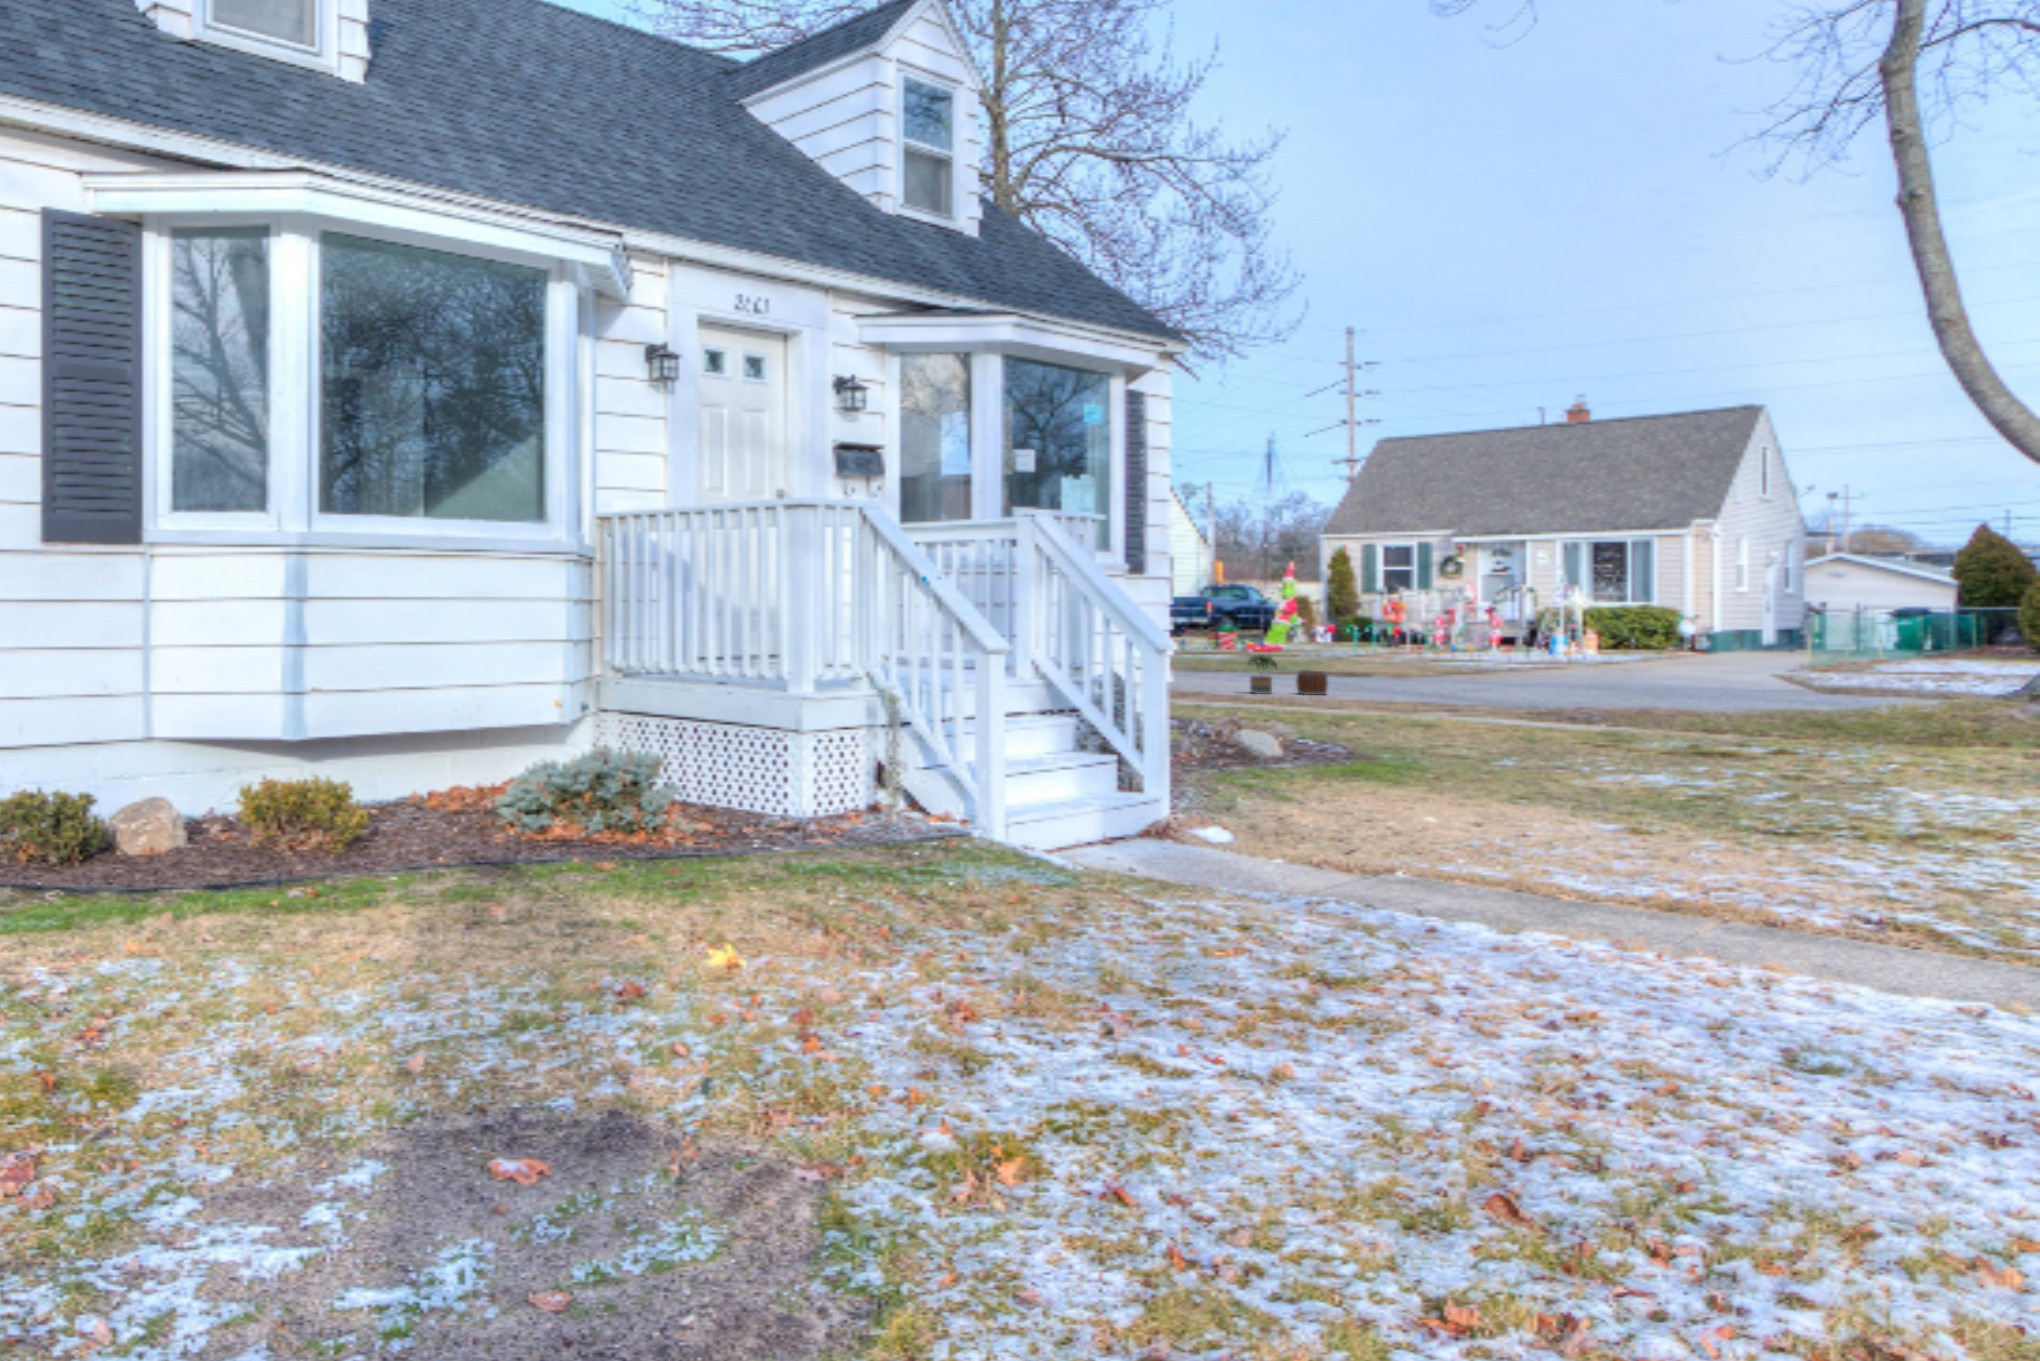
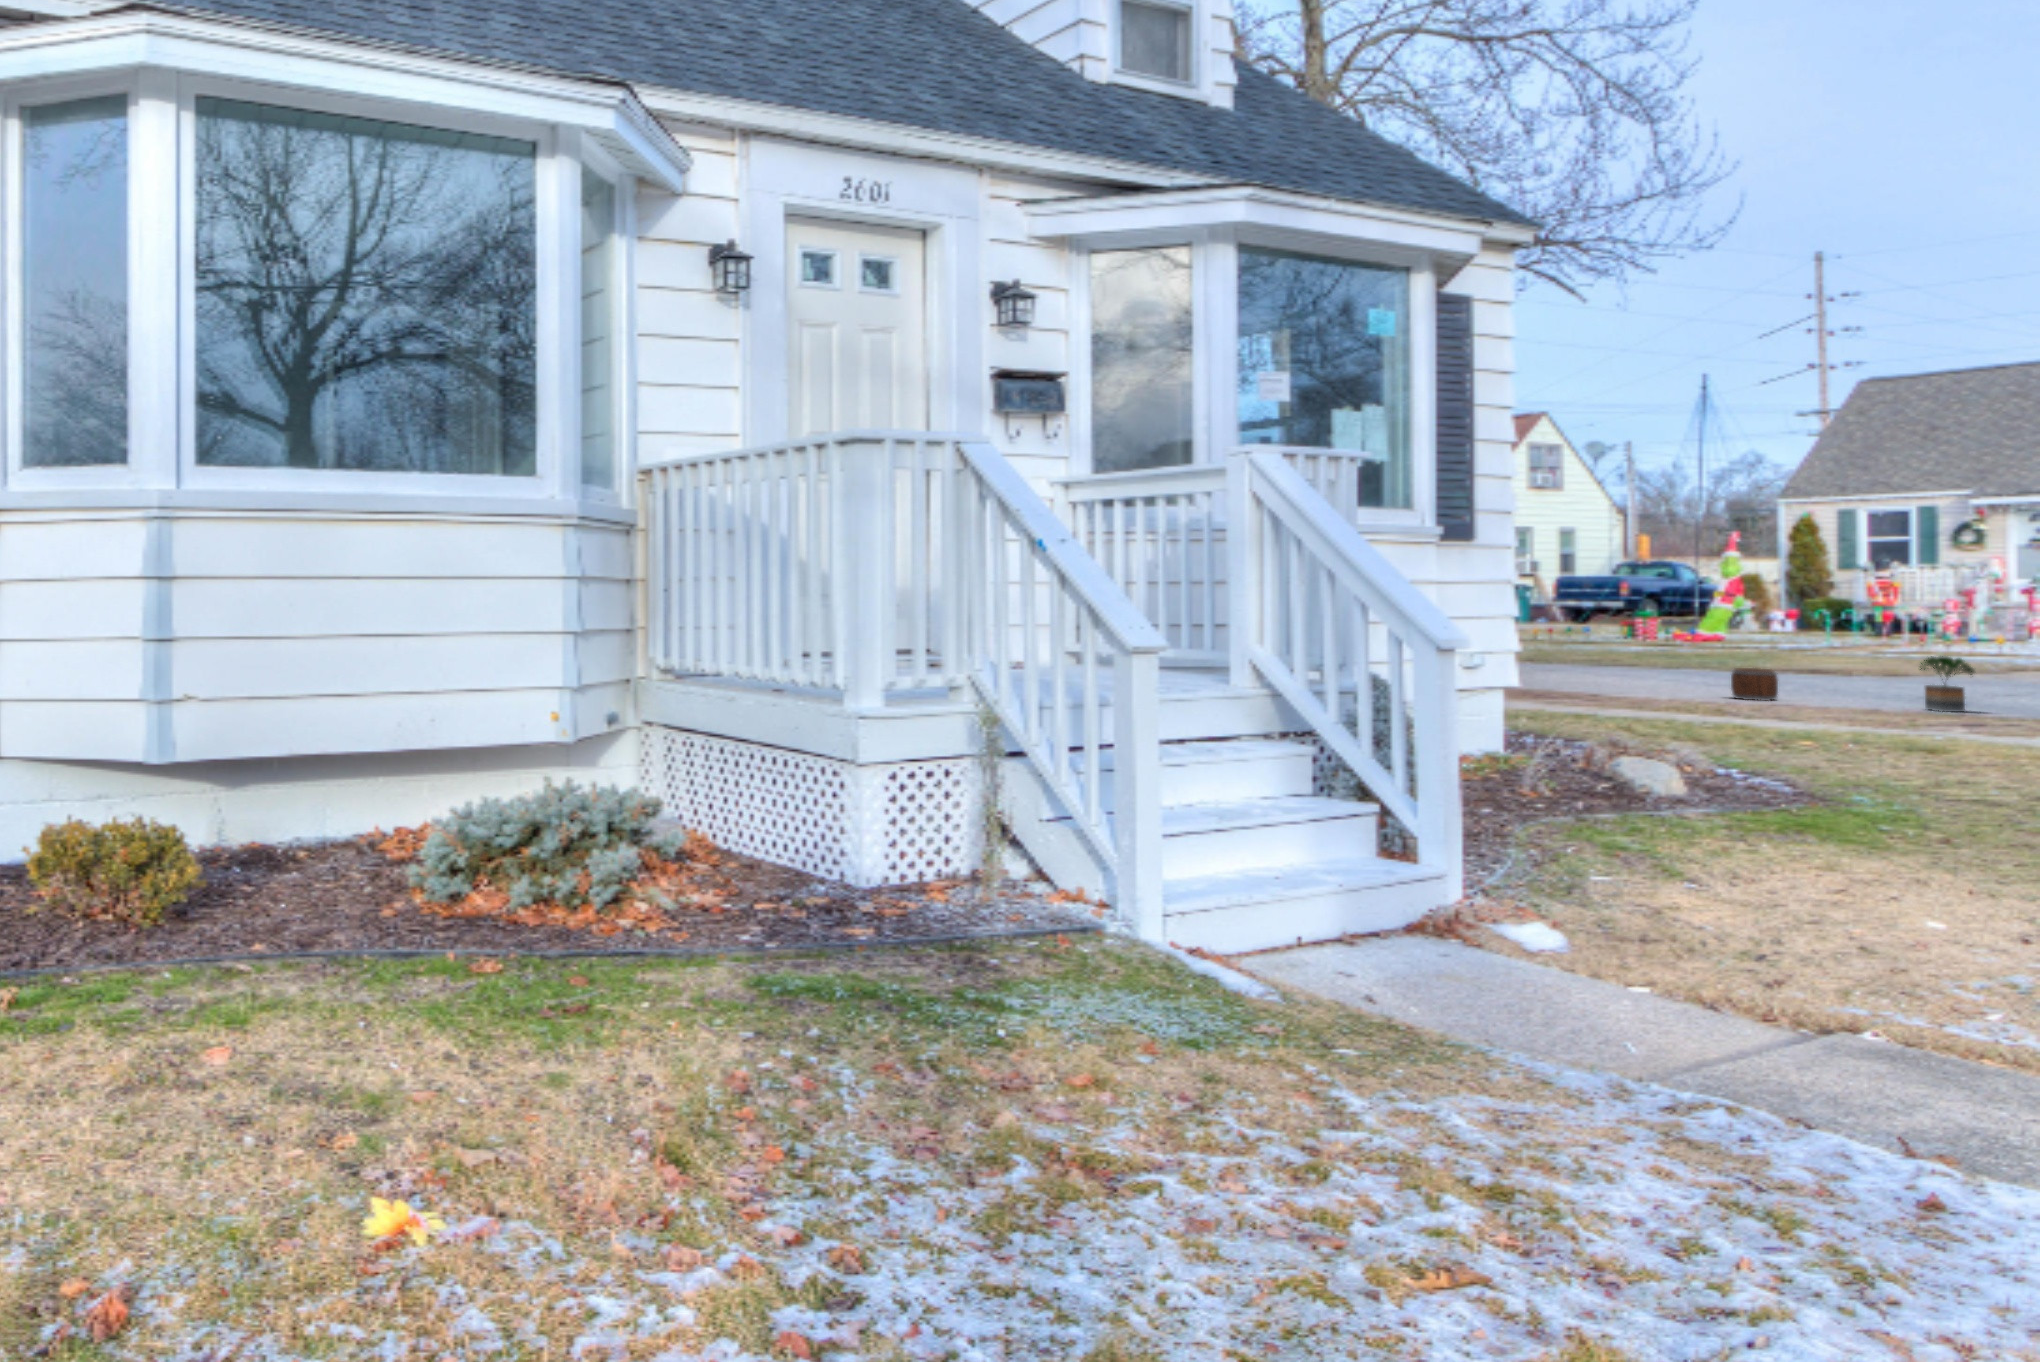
potted tree: present [1248,656,1277,694] -> present [1920,656,1974,712]

